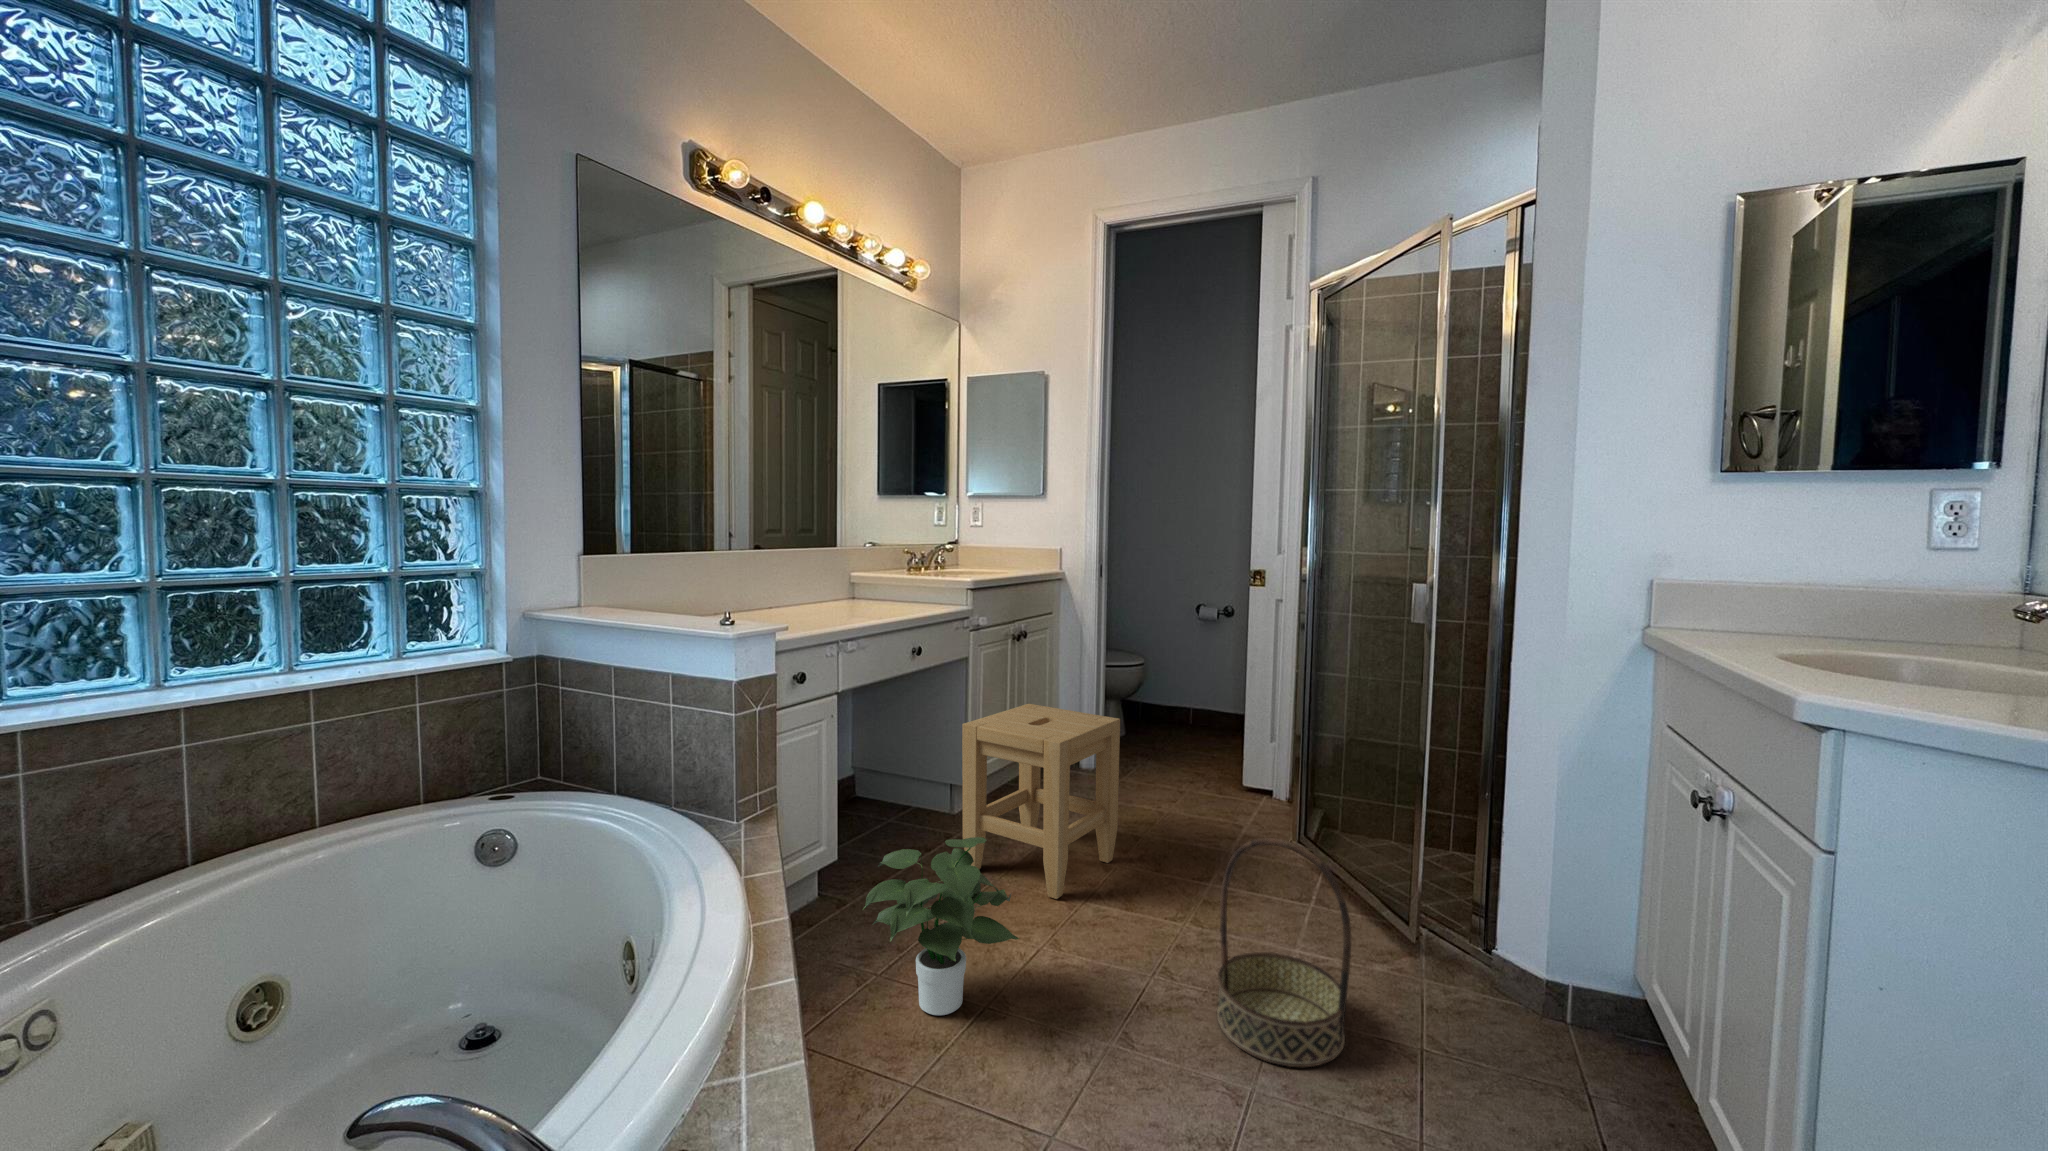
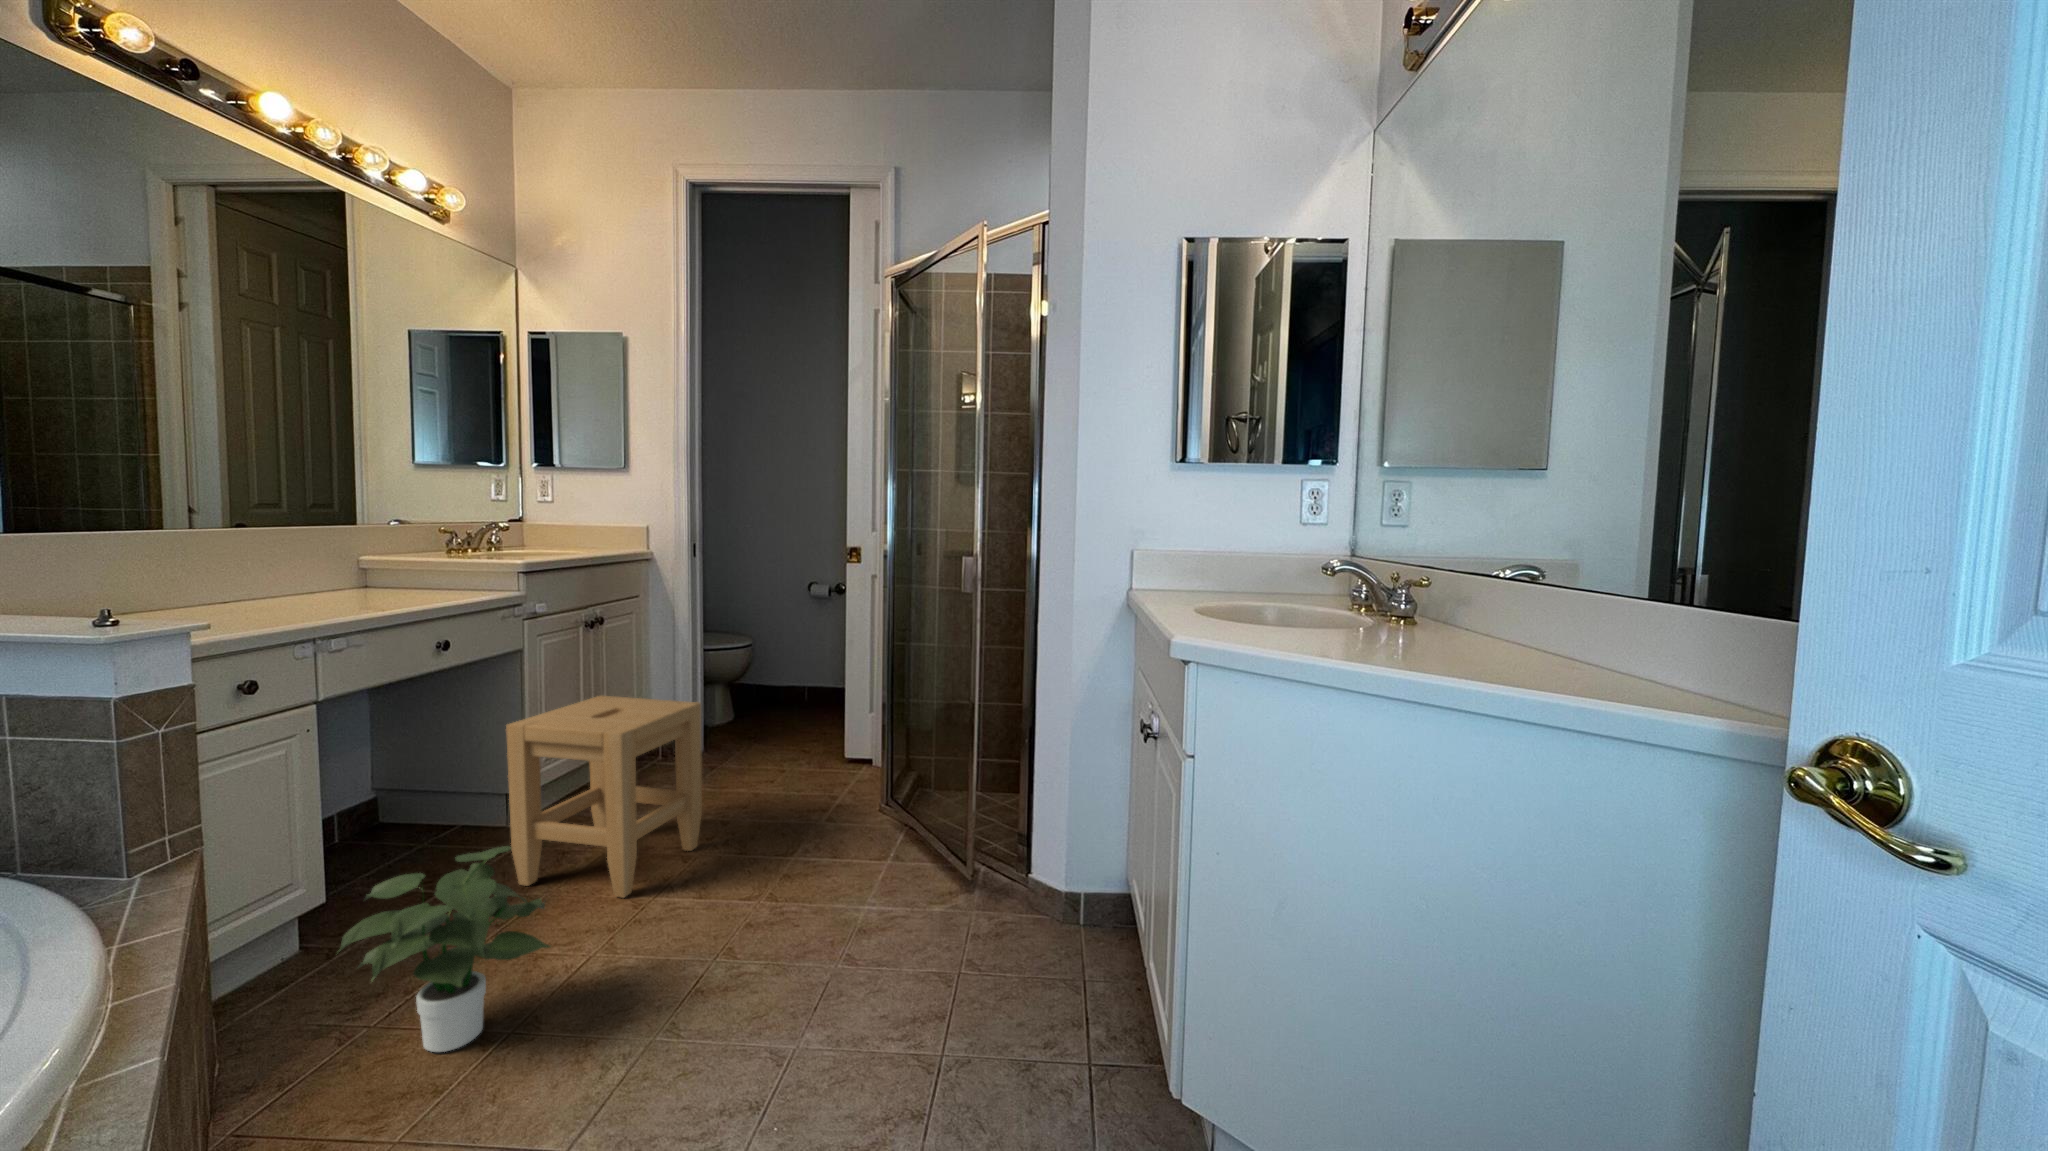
basket: present [1217,838,1351,1067] -> none [773,800,890,1007]

